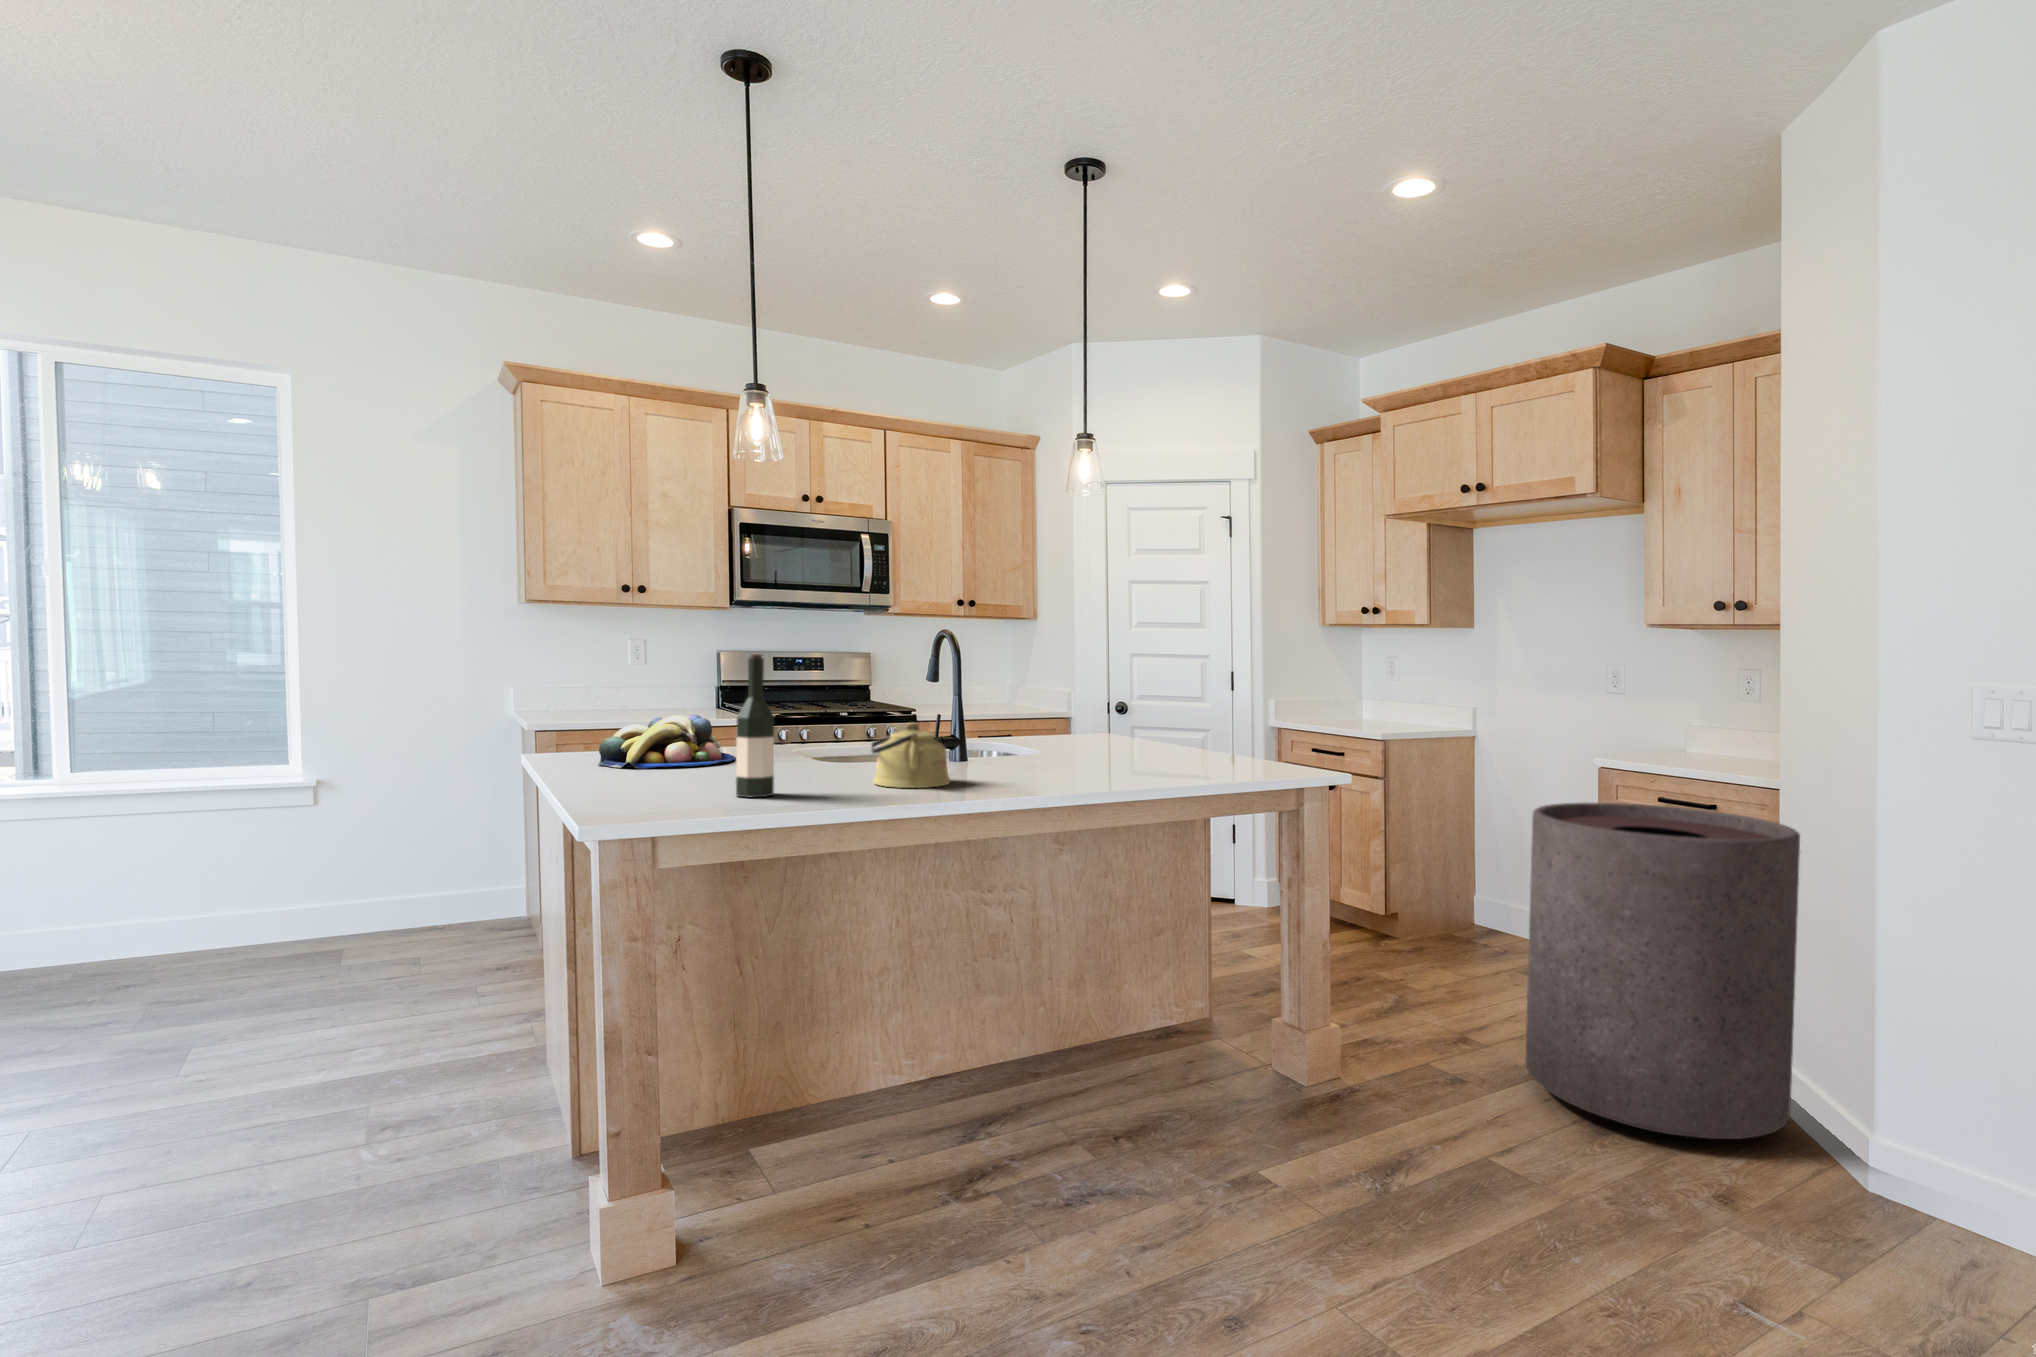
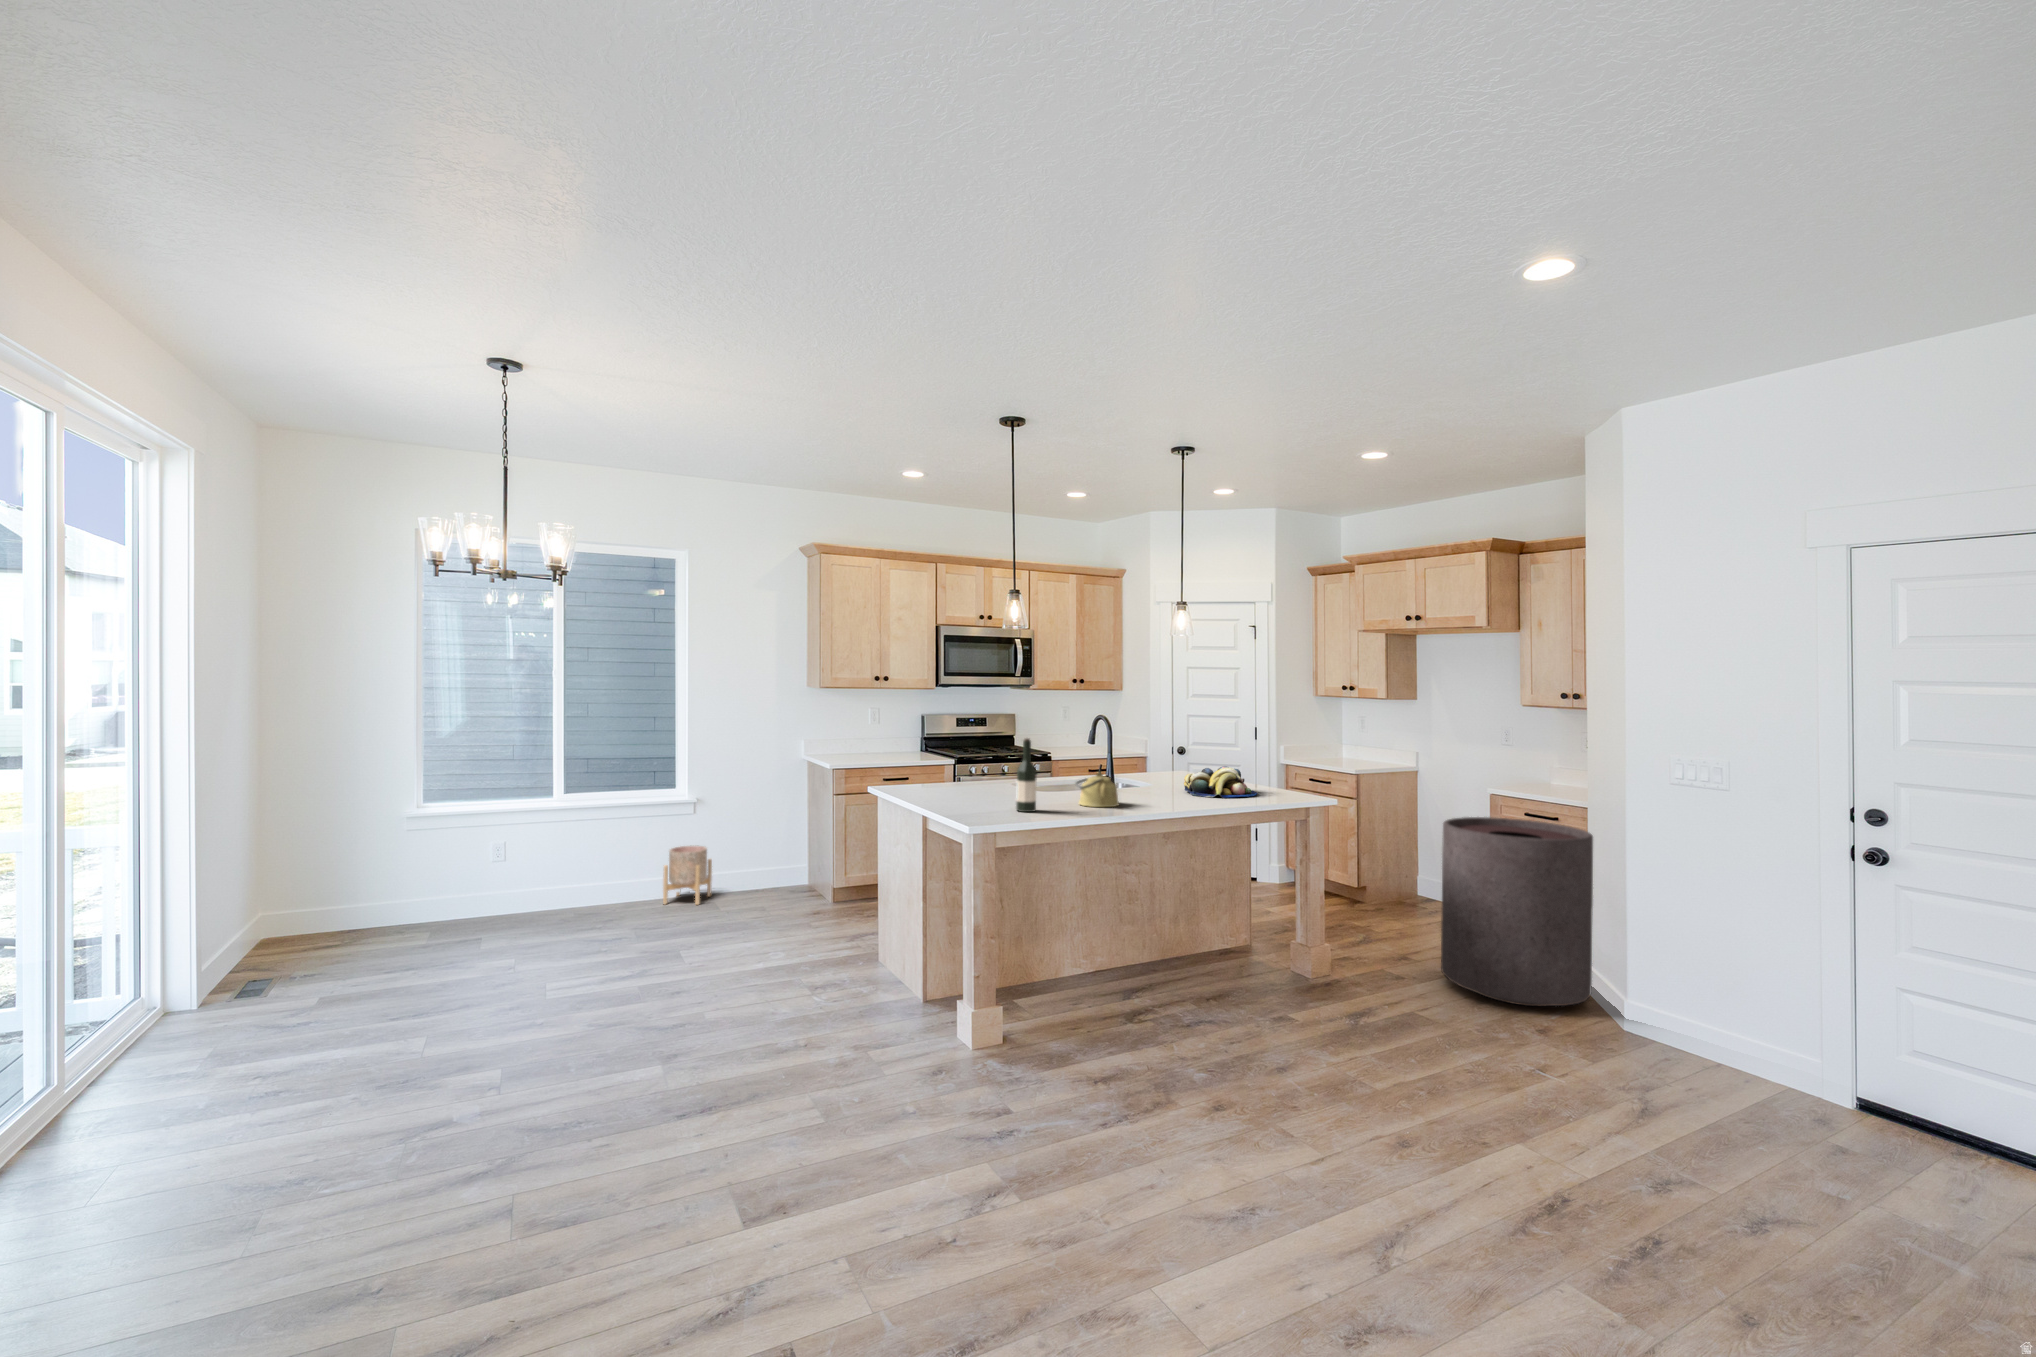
fruit bowl: present [598,715,735,768] -> present [1184,766,1257,798]
planter: none [239,863,336,962] -> present [663,846,712,905]

